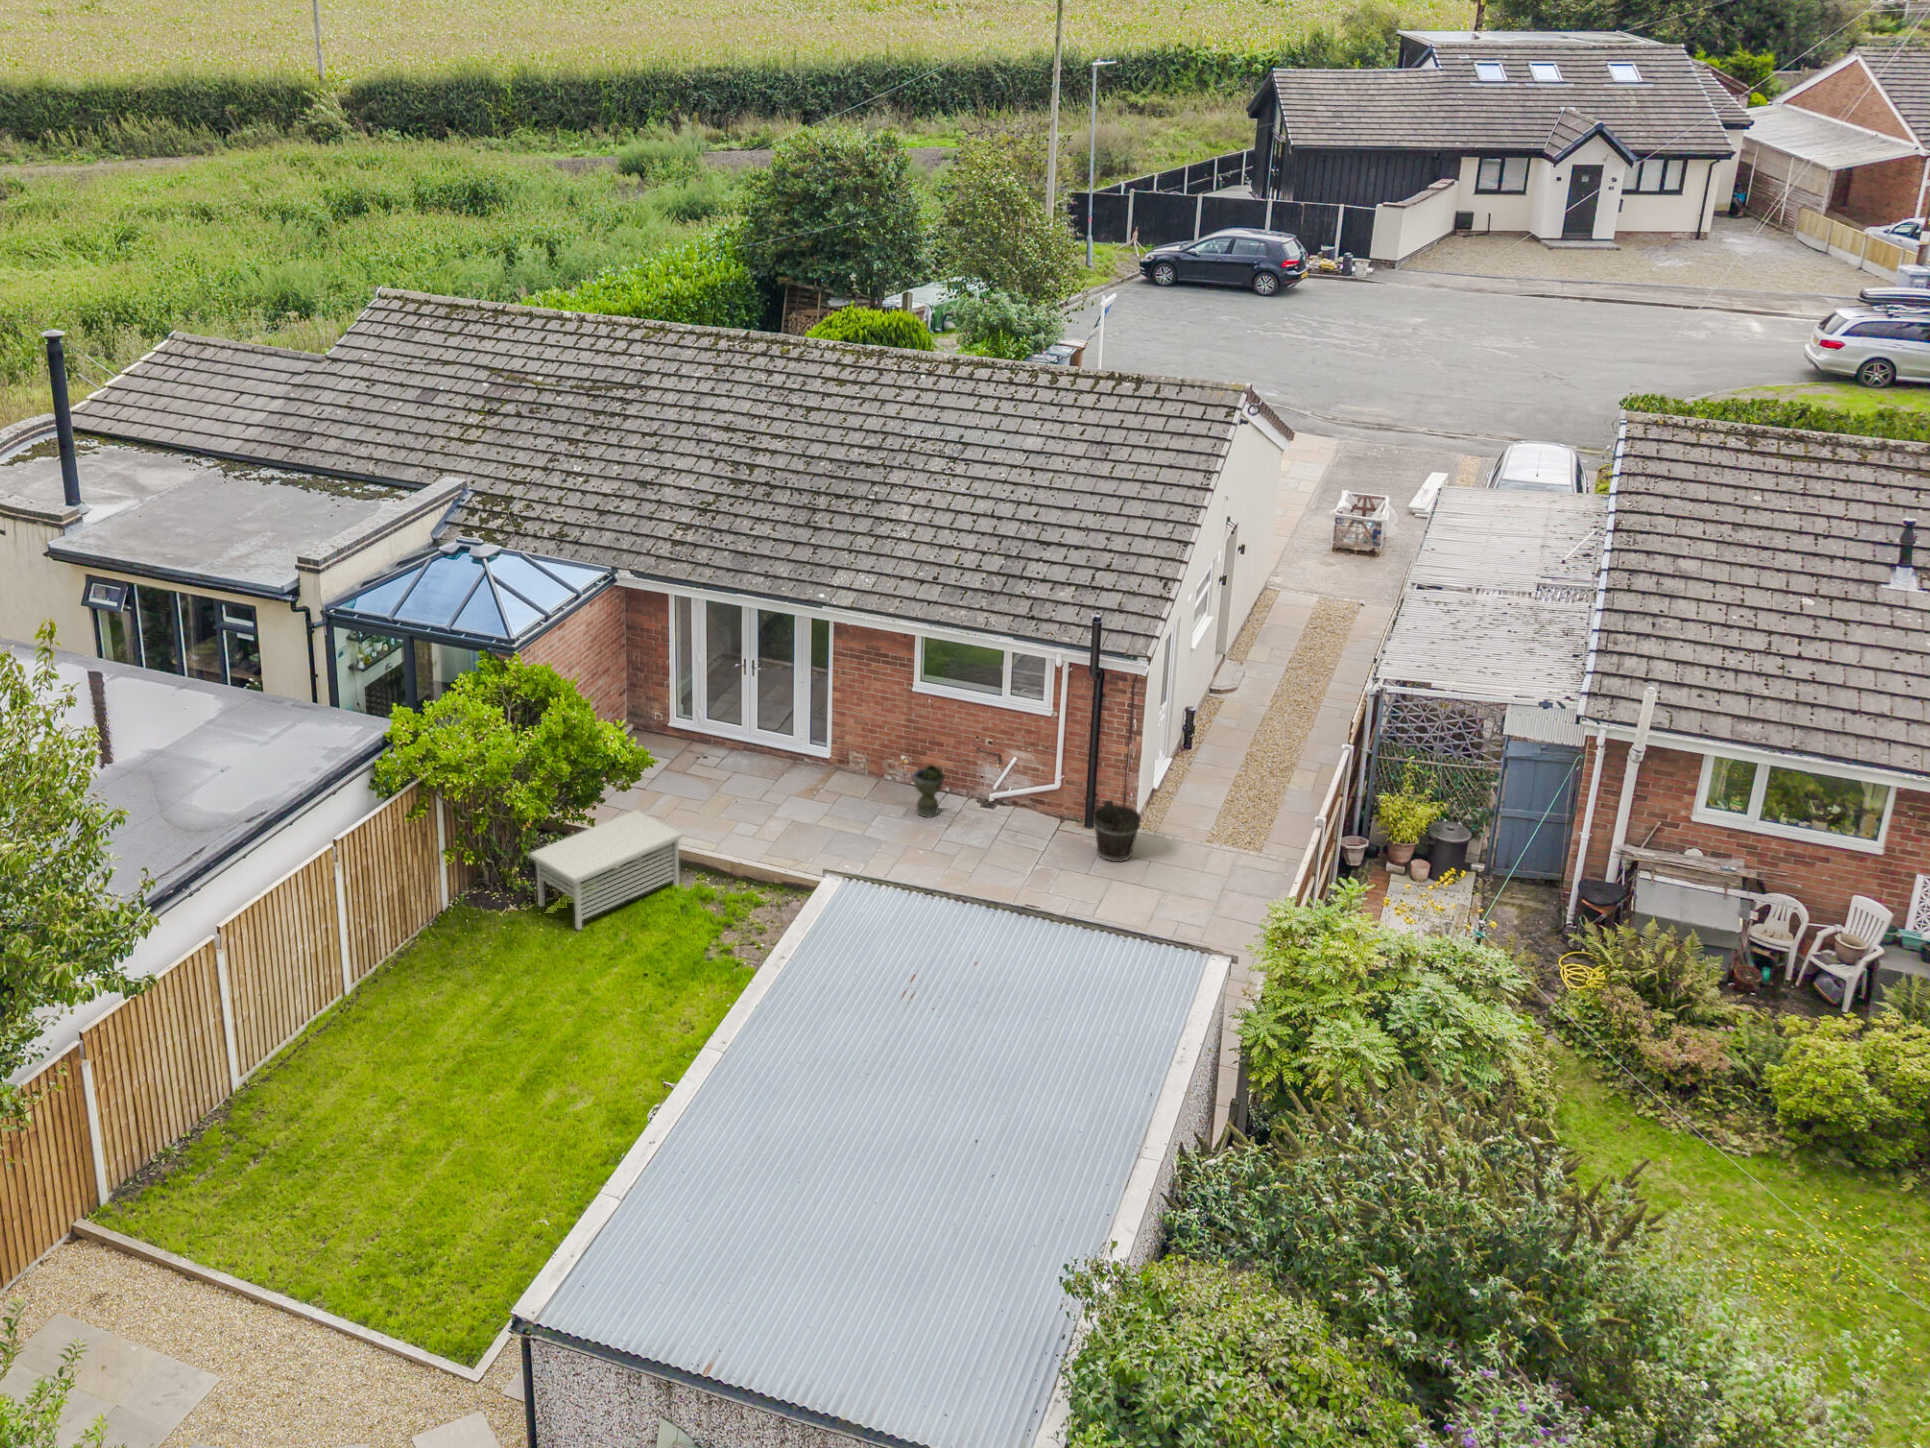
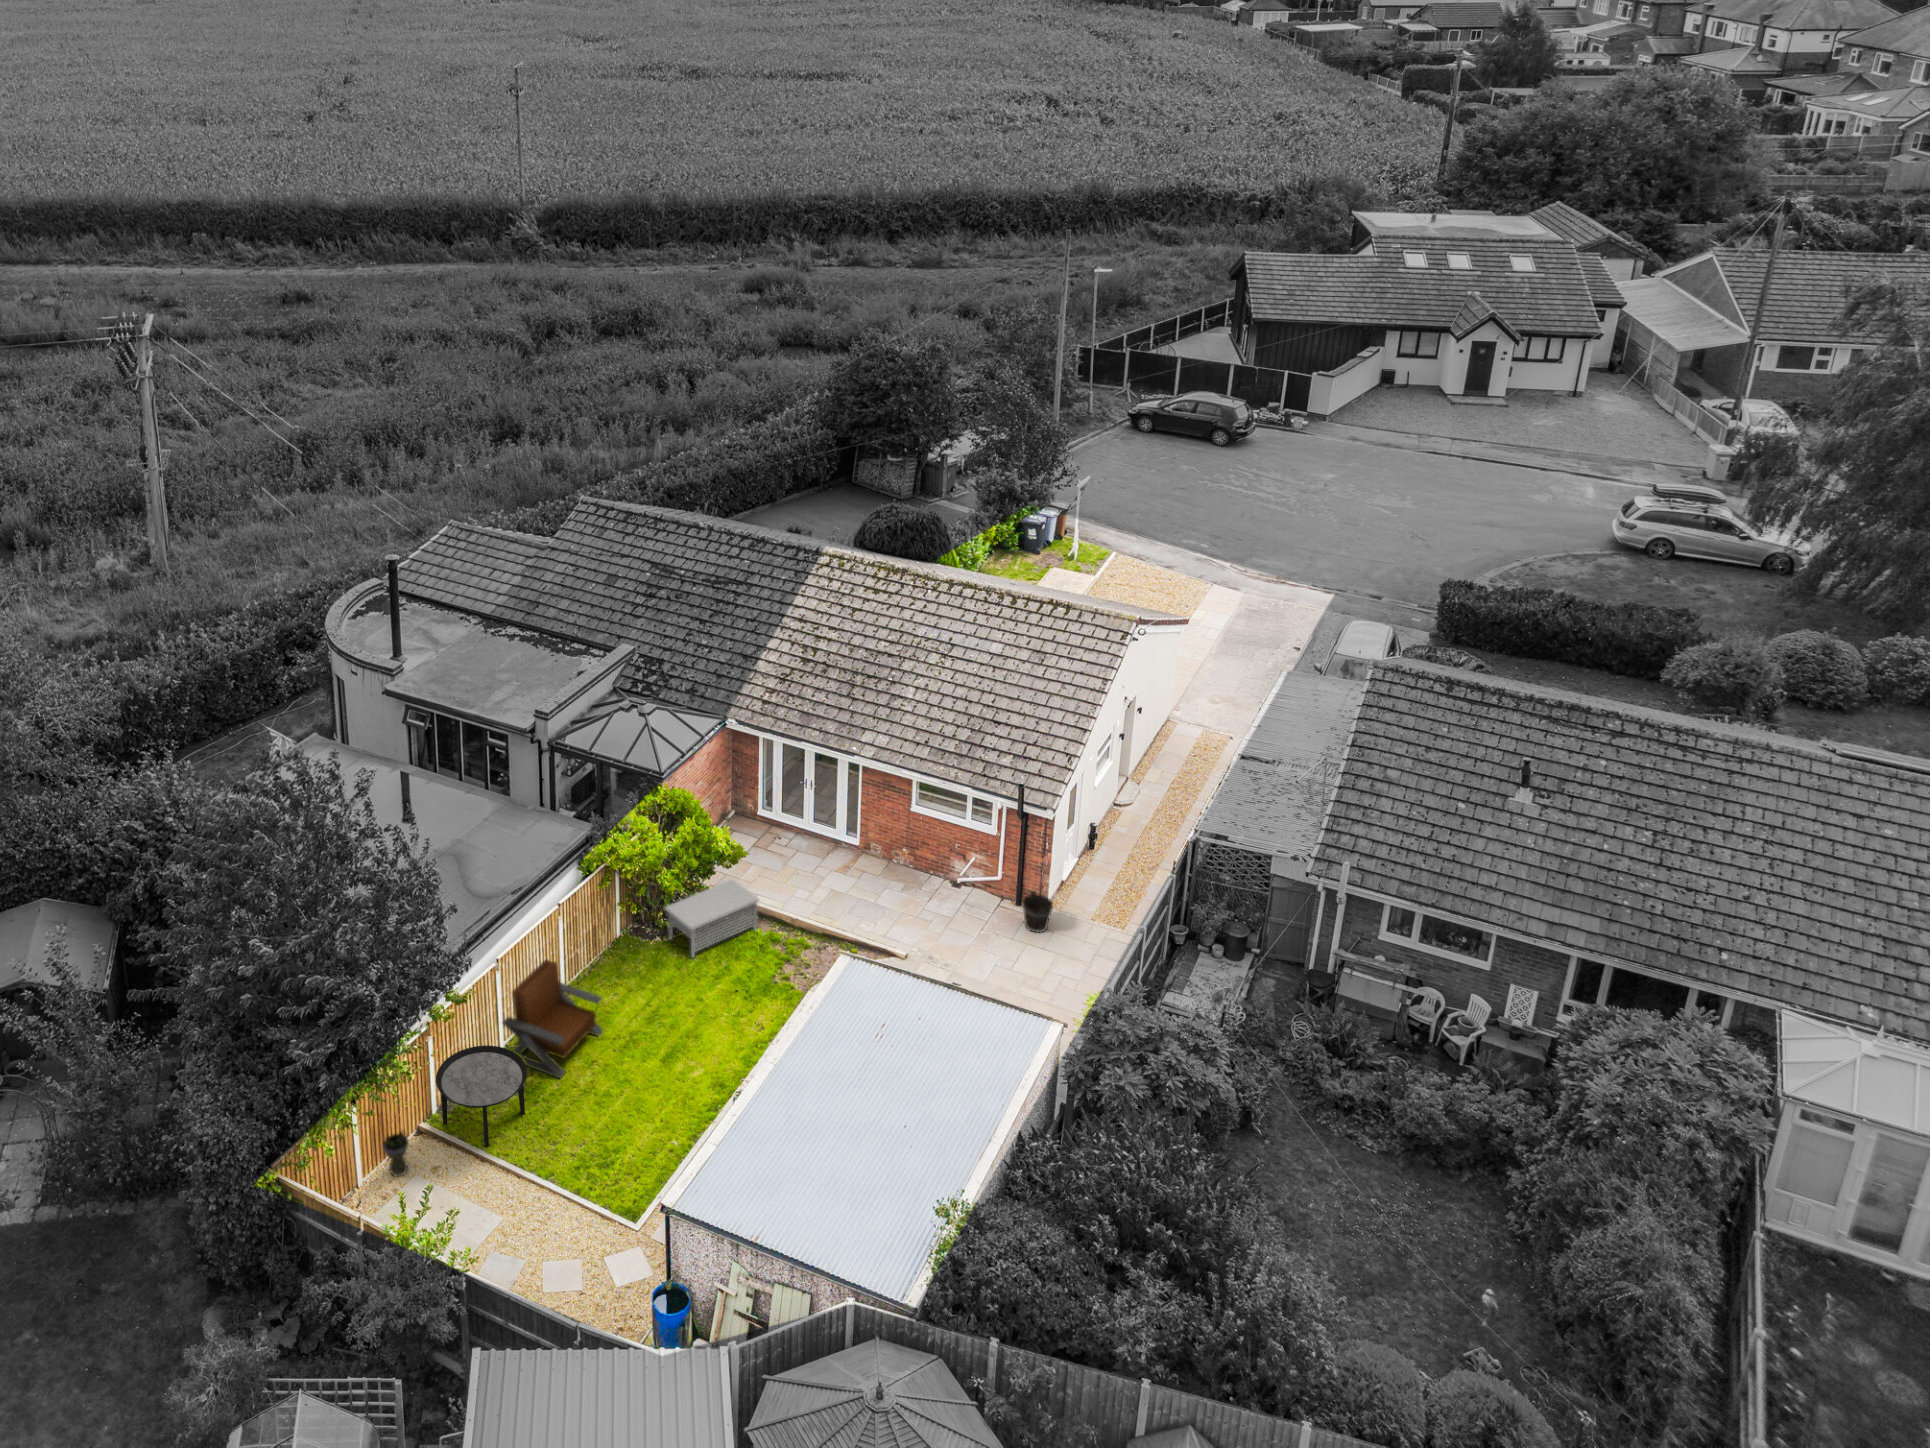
planter: present [913,765,945,817] -> present [383,1131,409,1176]
lounge chair: none [259,930,436,1119] -> present [503,960,603,1078]
round table: none [138,1068,302,1234] -> present [436,1045,527,1147]

